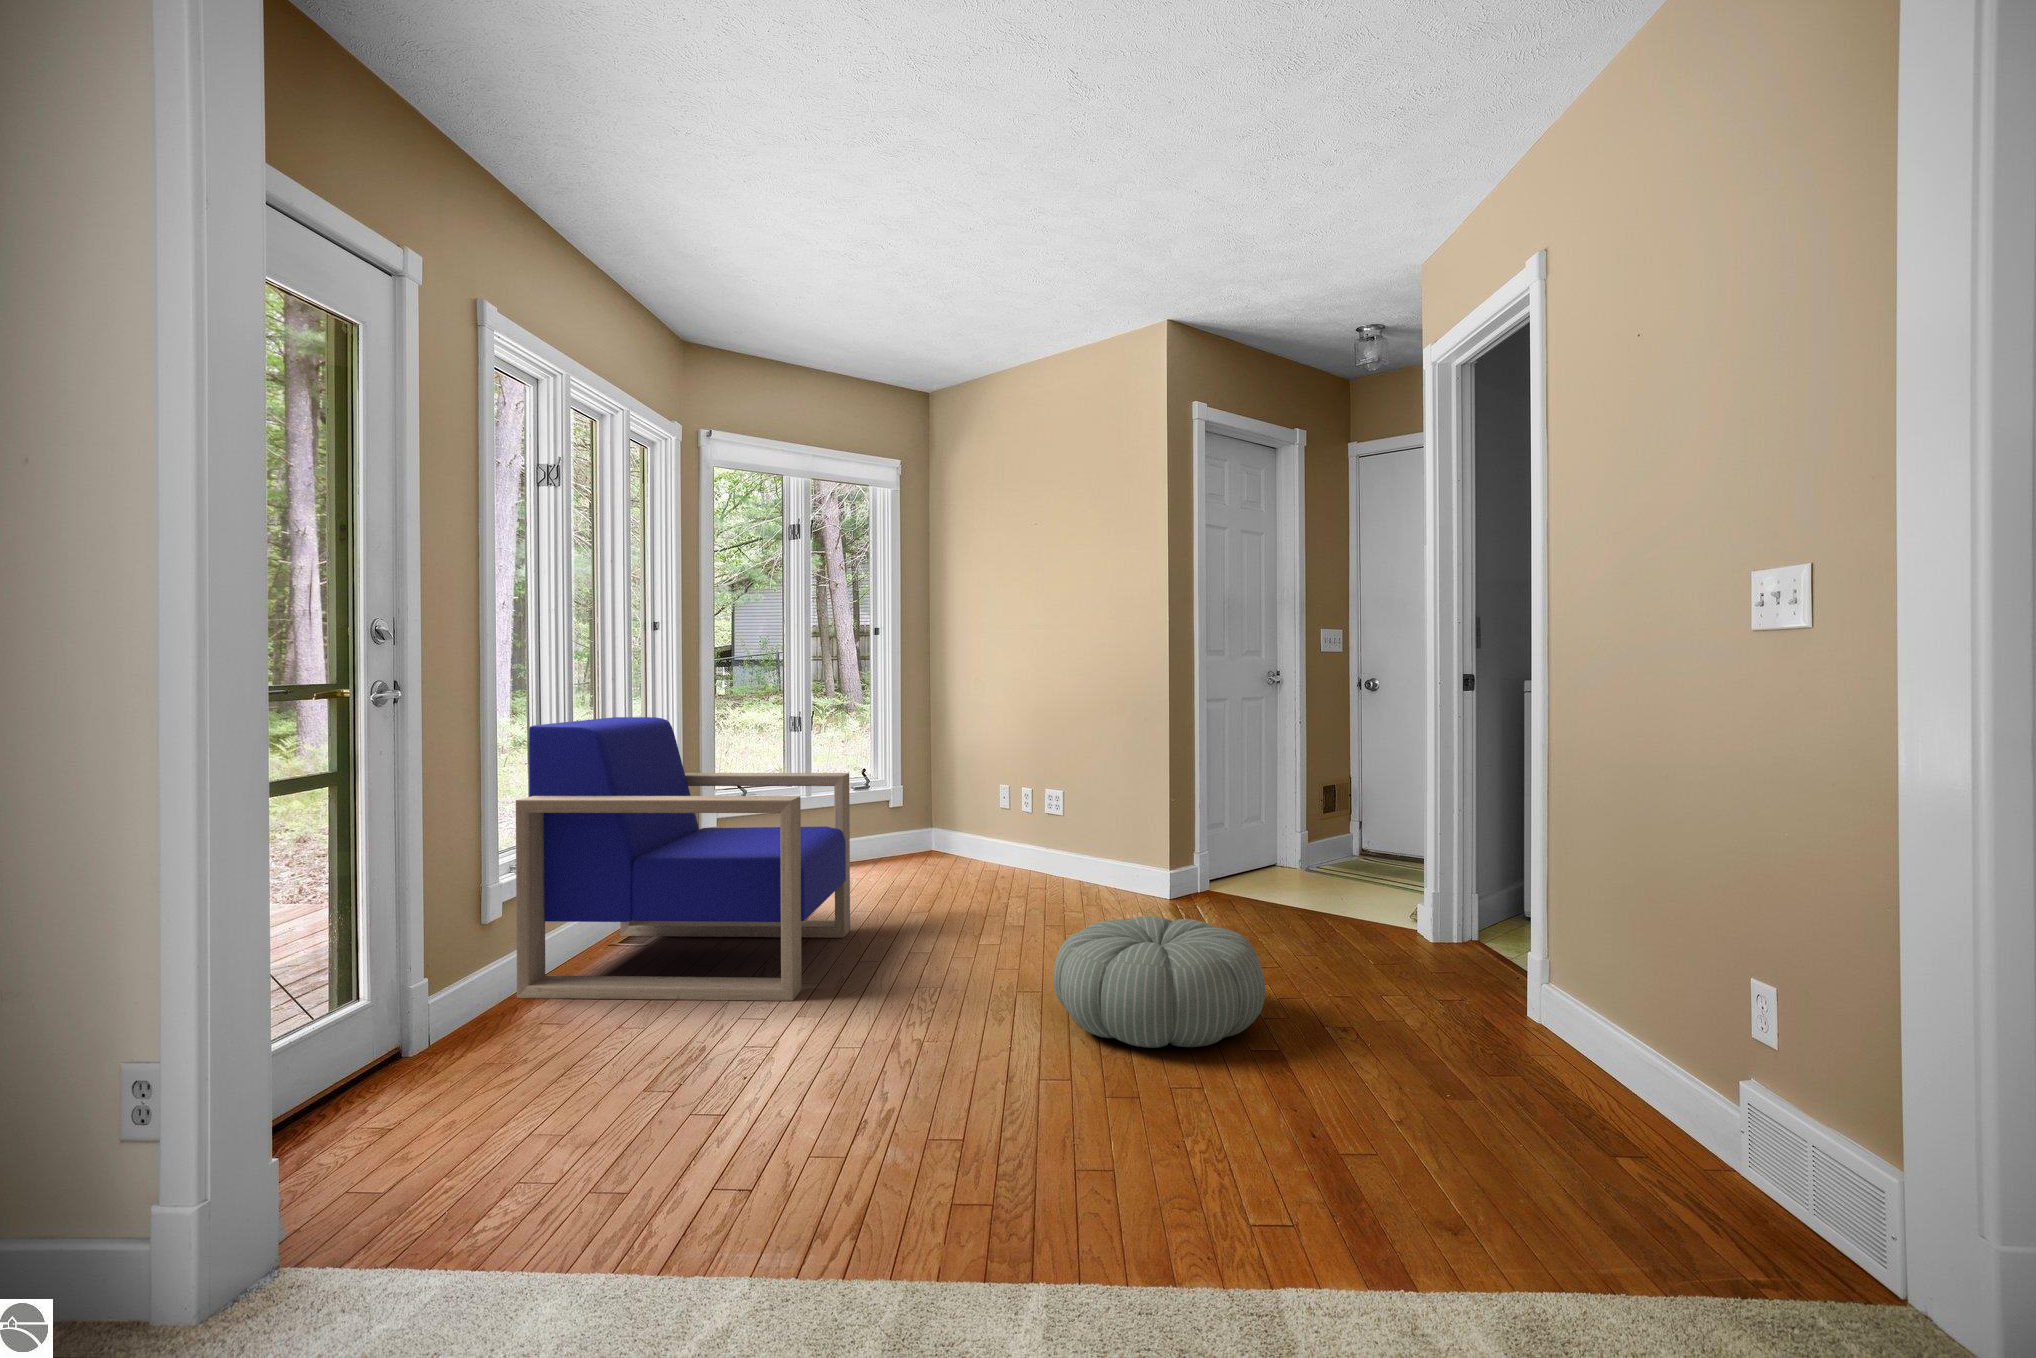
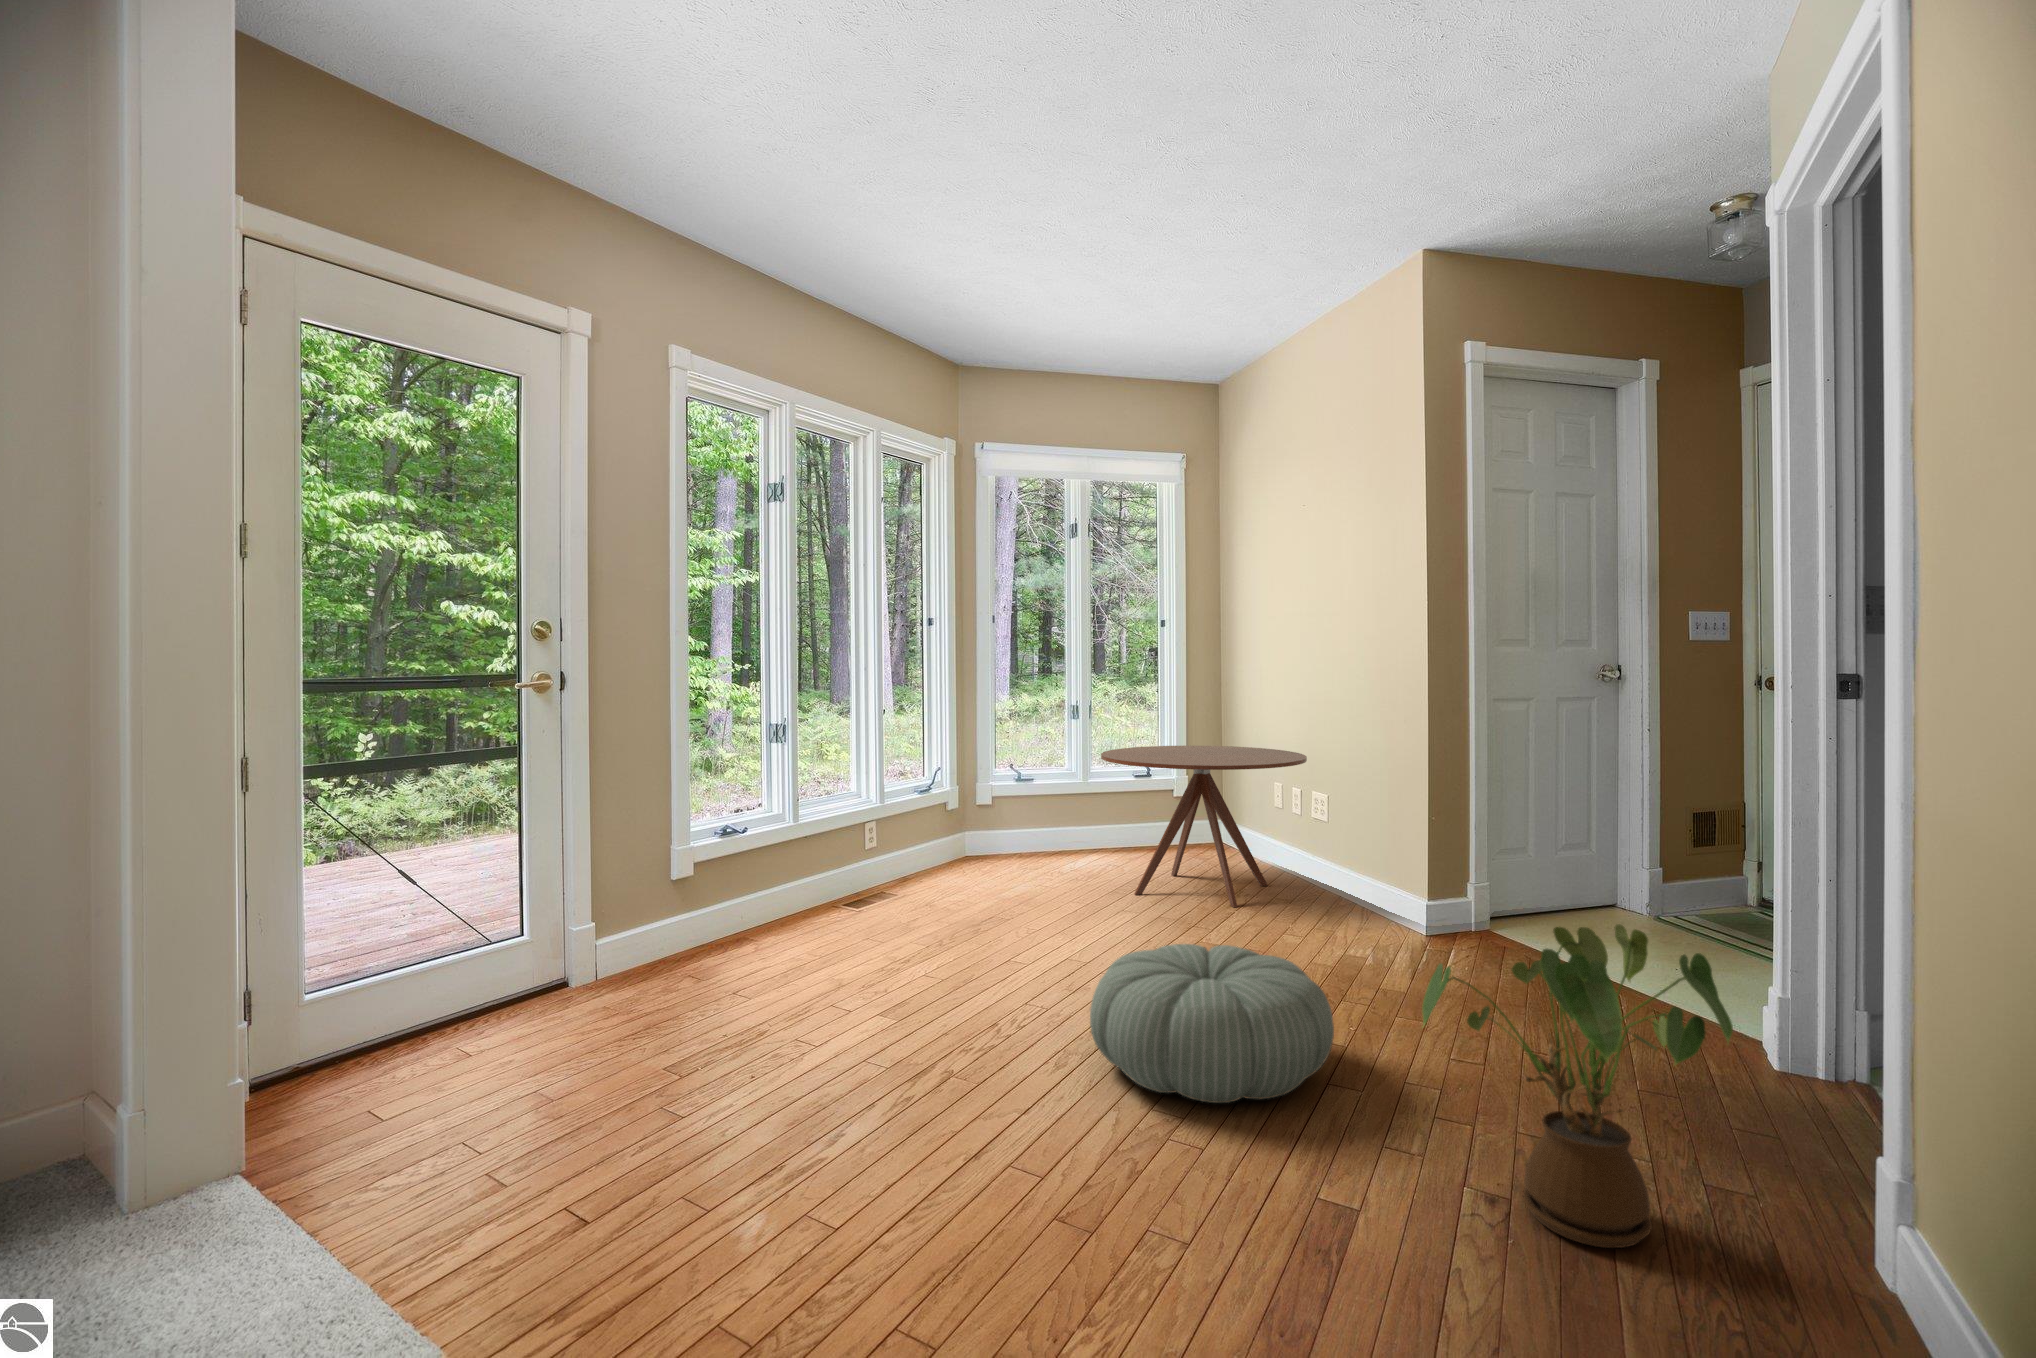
armchair: present [516,717,850,1001] -> none [726,704,1042,975]
round table: none [864,751,1057,900] -> present [1101,746,1307,907]
house plant: none [1403,846,1605,1077] -> present [1422,924,1733,1248]

